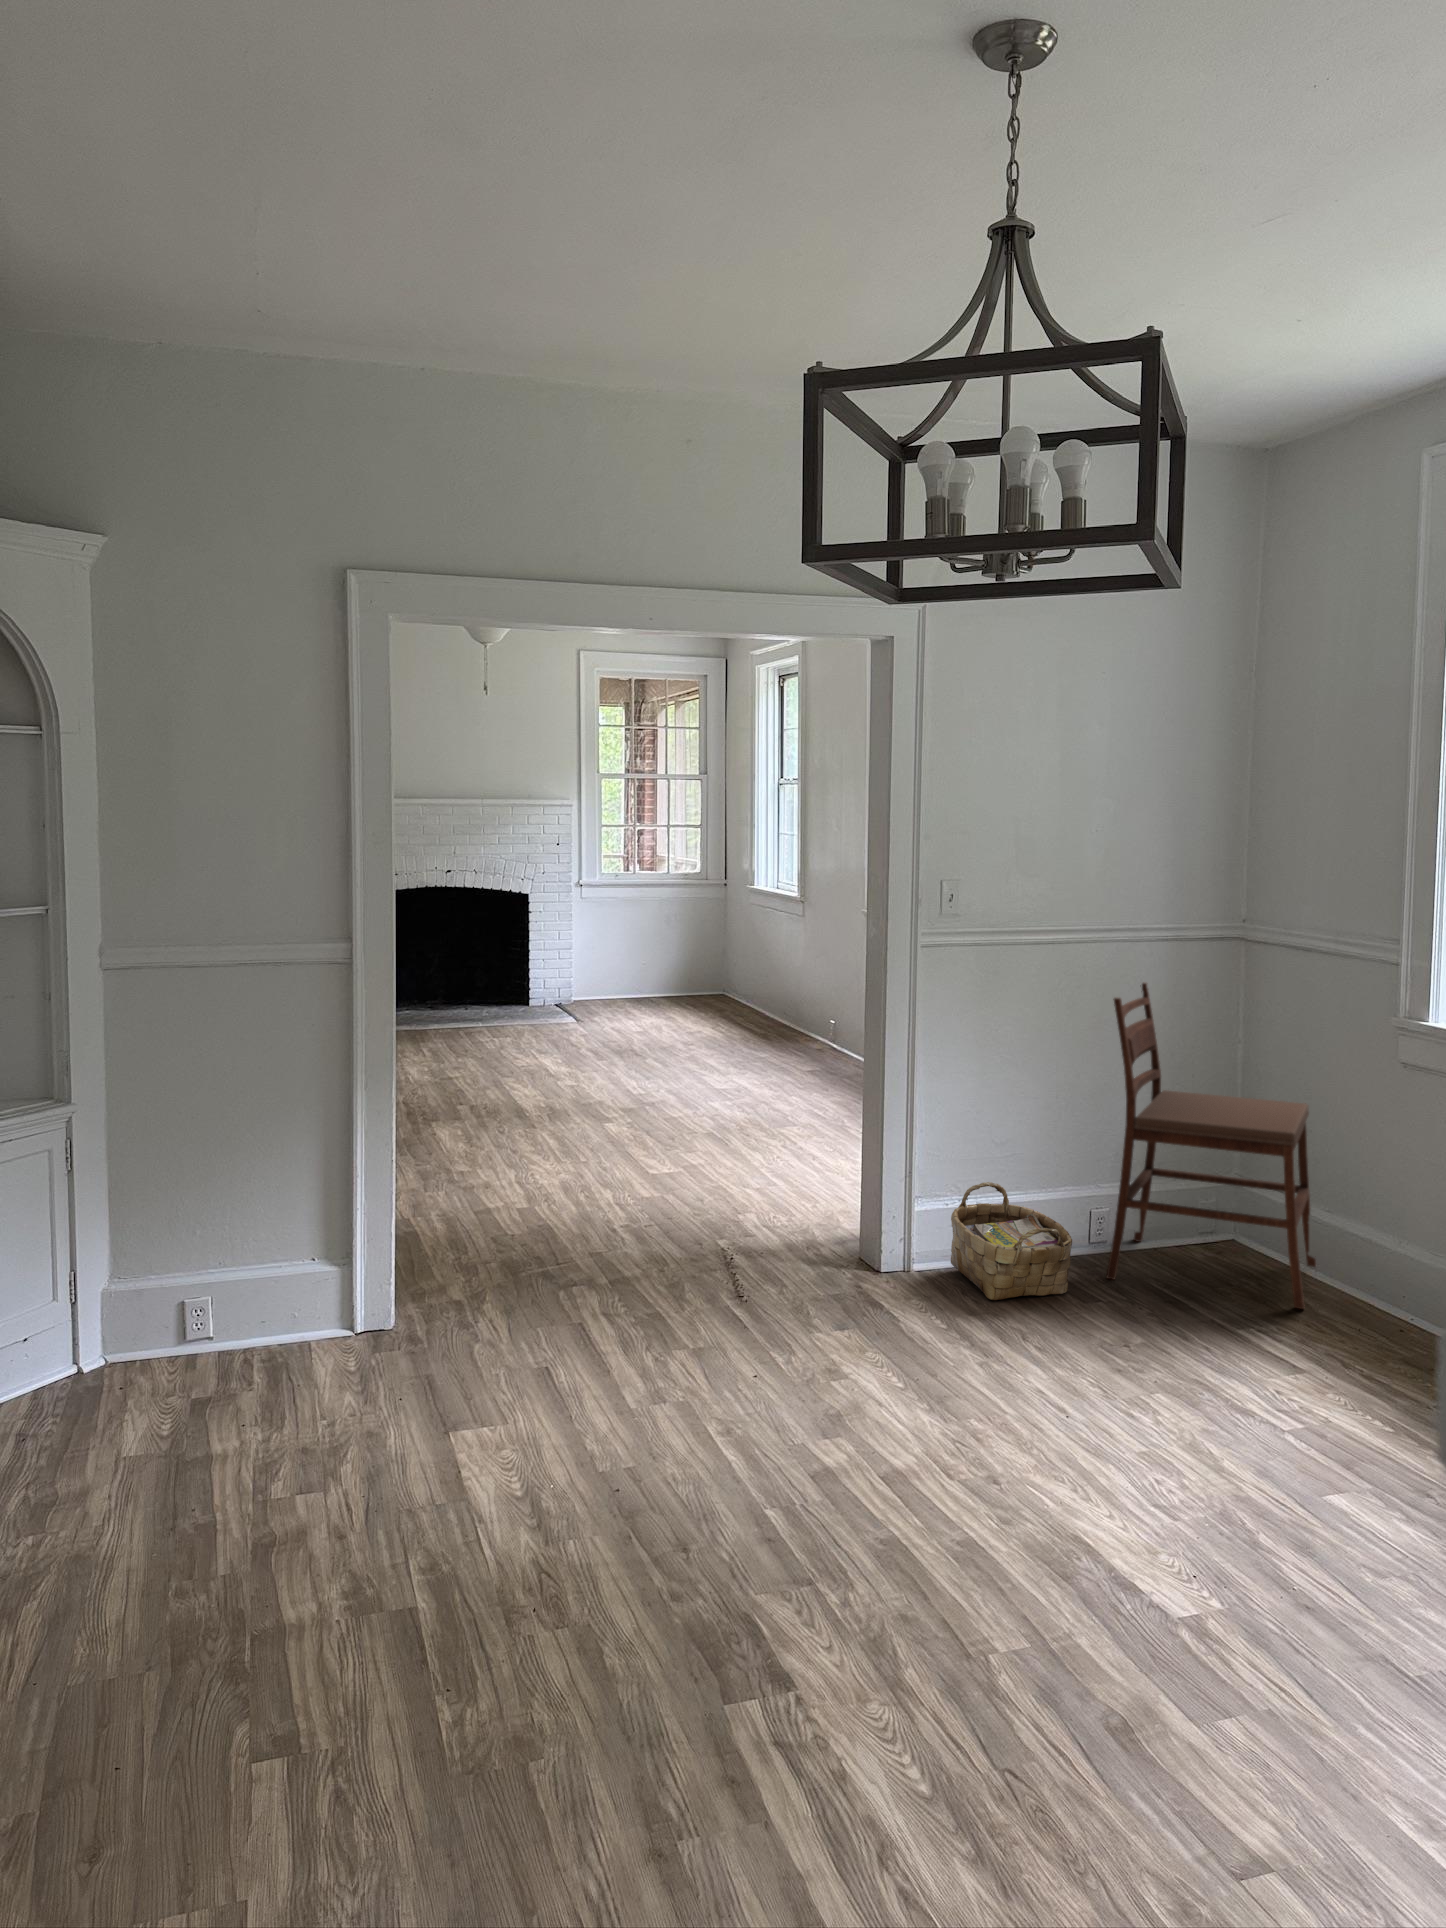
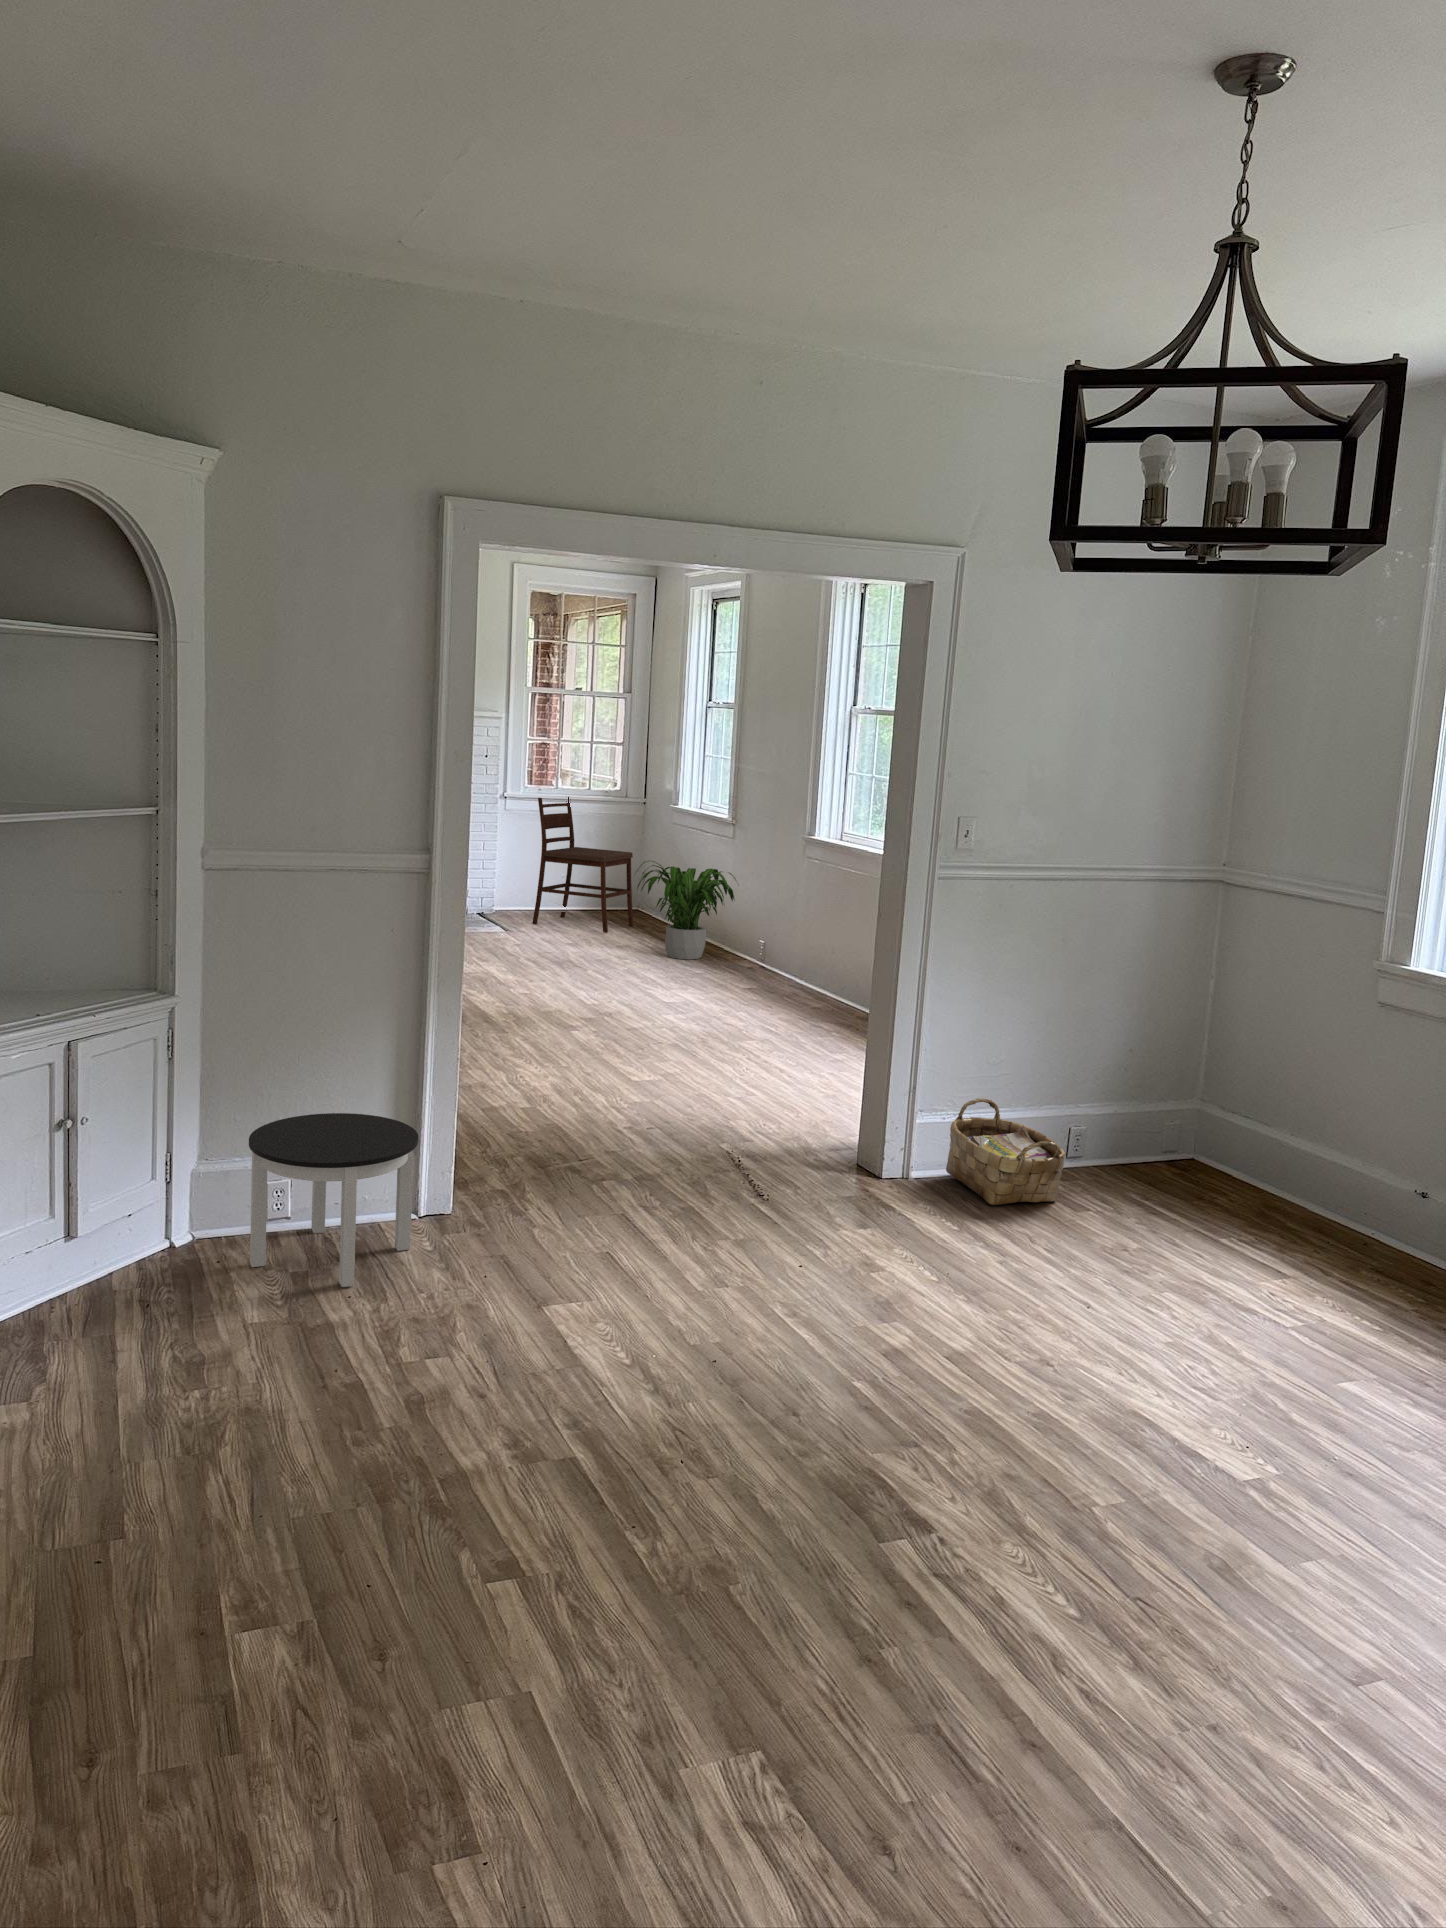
potted plant: none [696,941,805,1043] -> present [636,860,737,959]
dining chair: present [1106,982,1316,1309] -> present [532,797,633,933]
round table: none [144,1224,332,1415] -> present [249,1113,418,1287]

